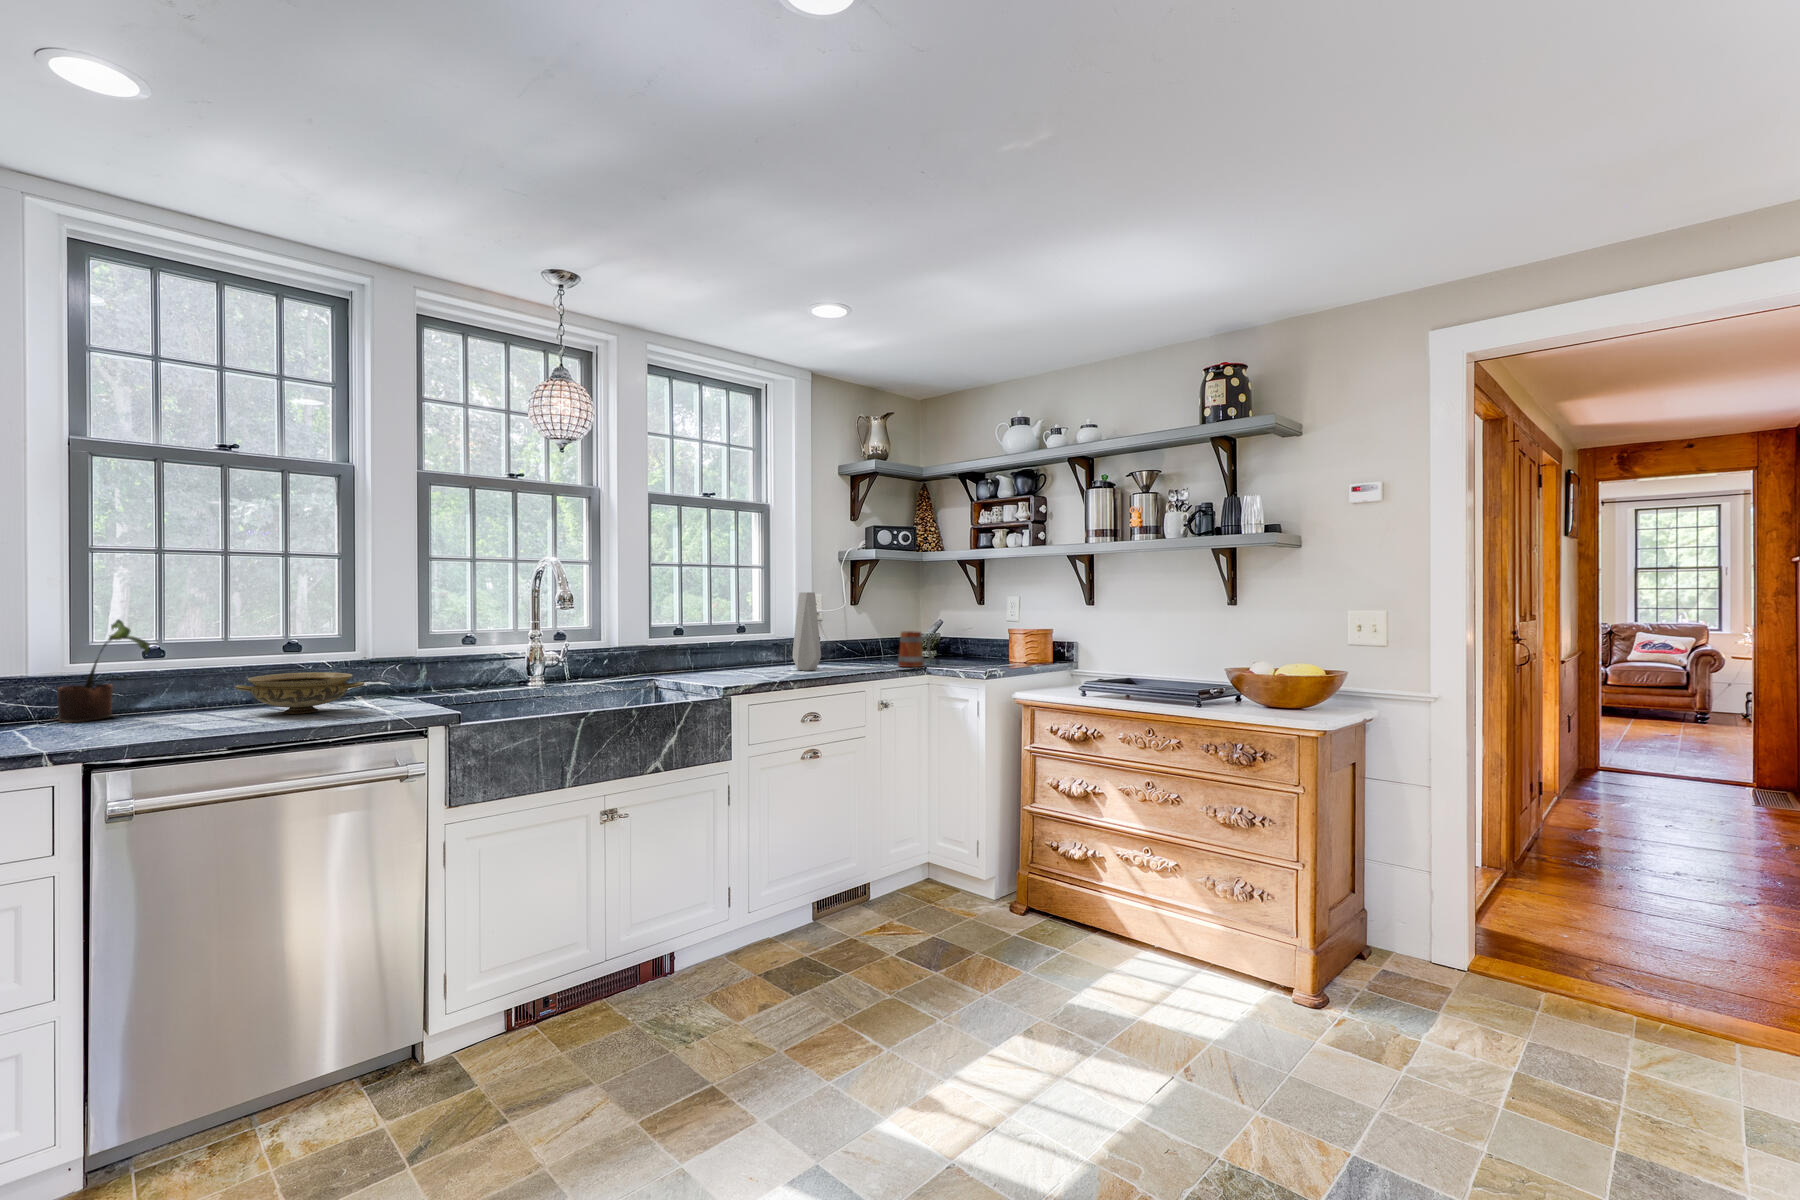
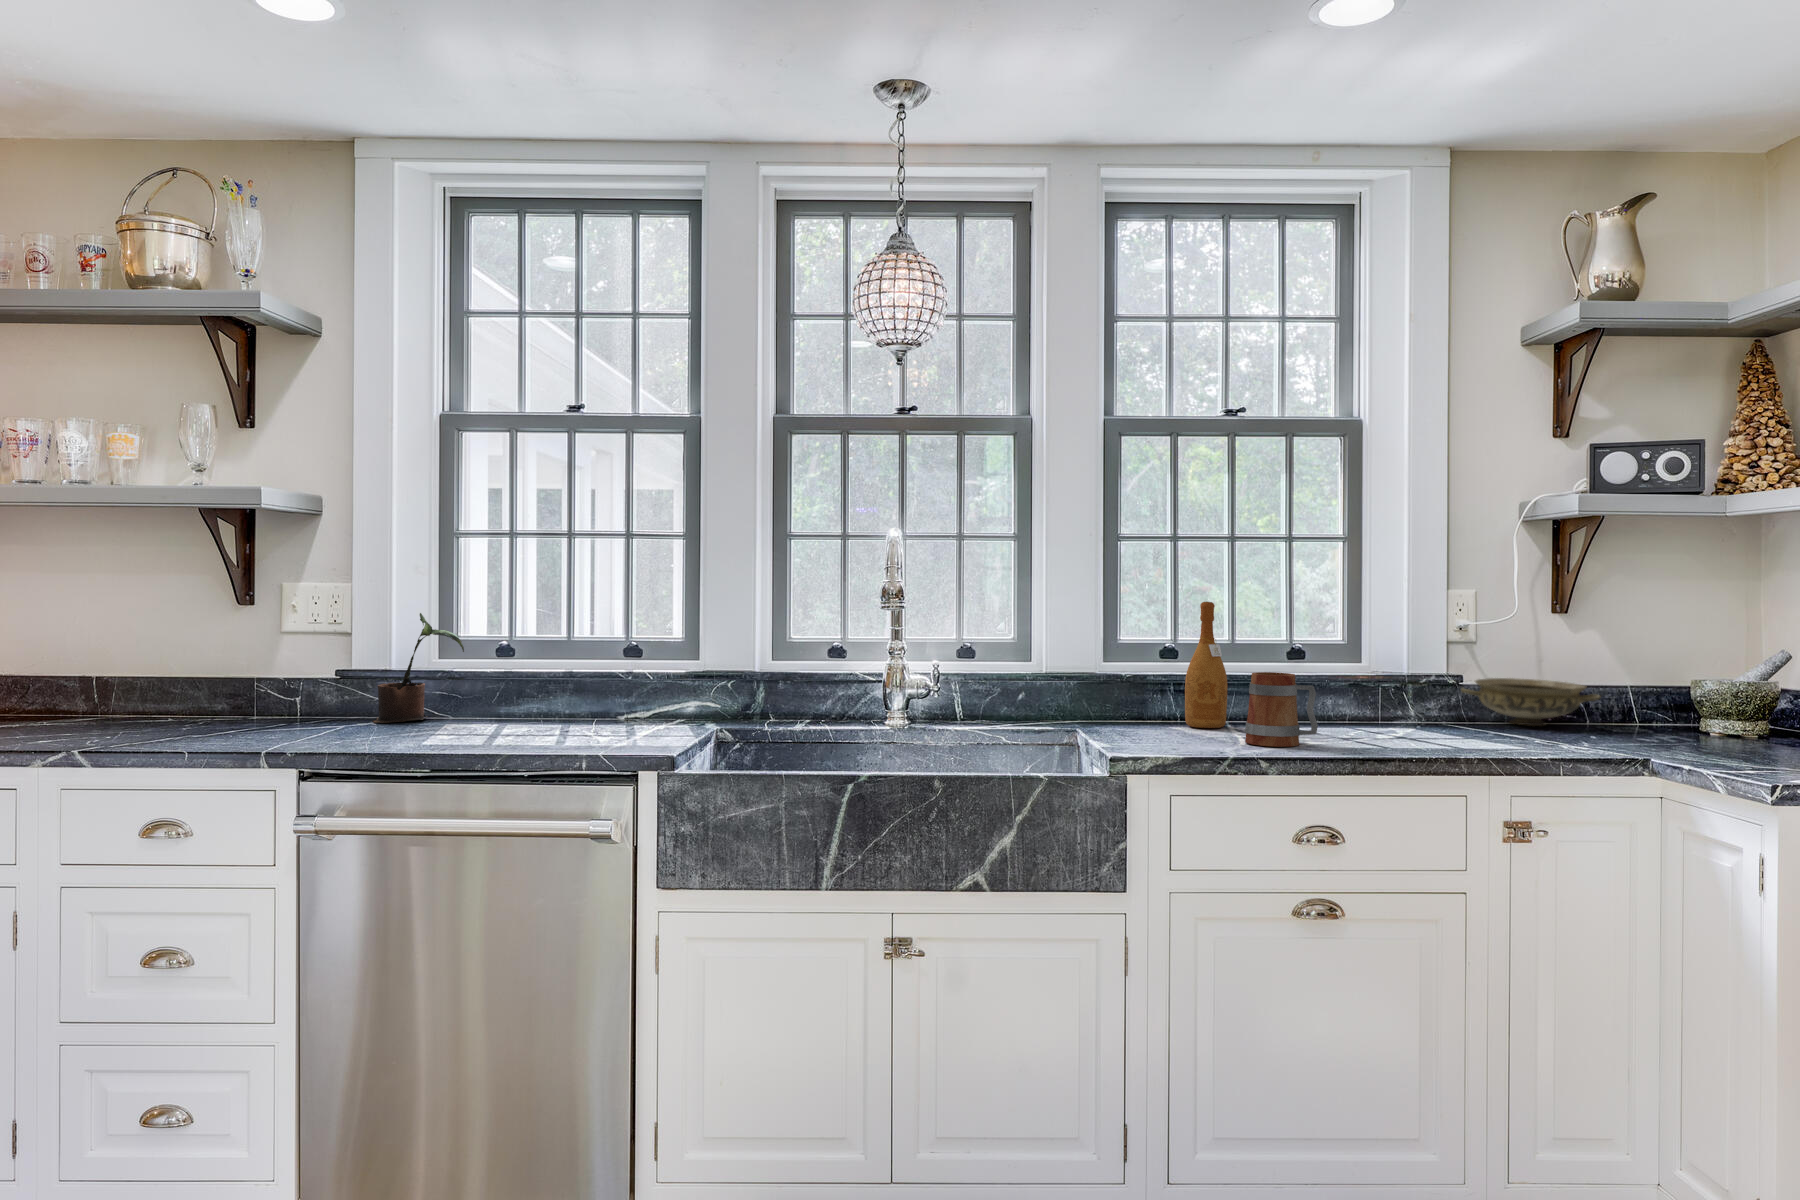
vase: present [792,592,821,670] -> none [1357,590,1413,739]
wine bottle: none [699,600,723,674] -> present [1185,602,1227,728]
mug: present [898,631,932,667] -> present [1245,672,1318,747]
ceramic bowl: present [235,672,364,714] -> present [1461,678,1600,726]

